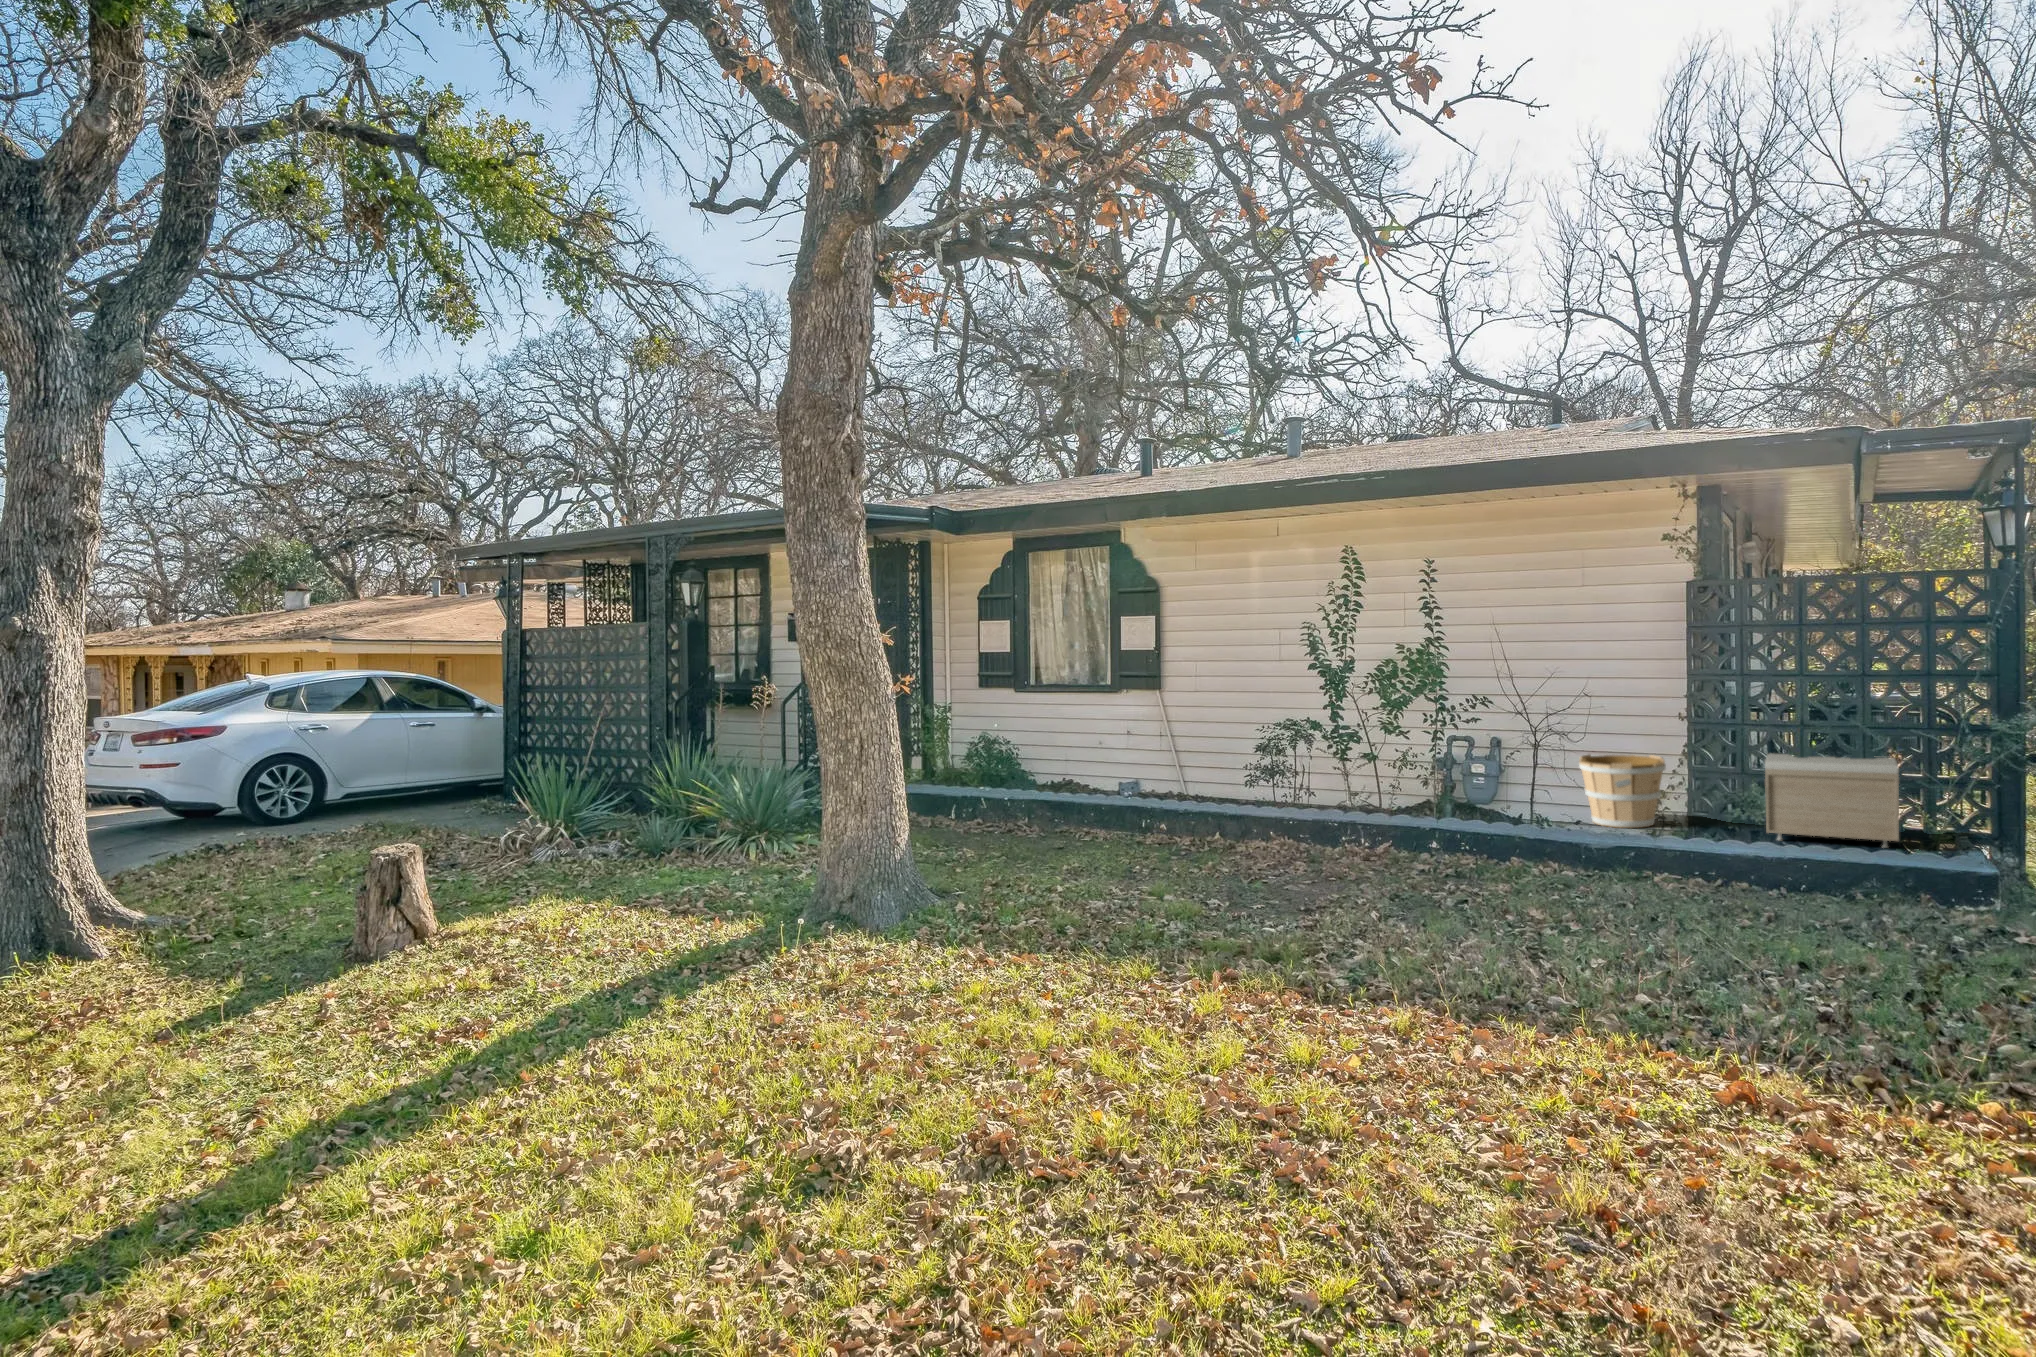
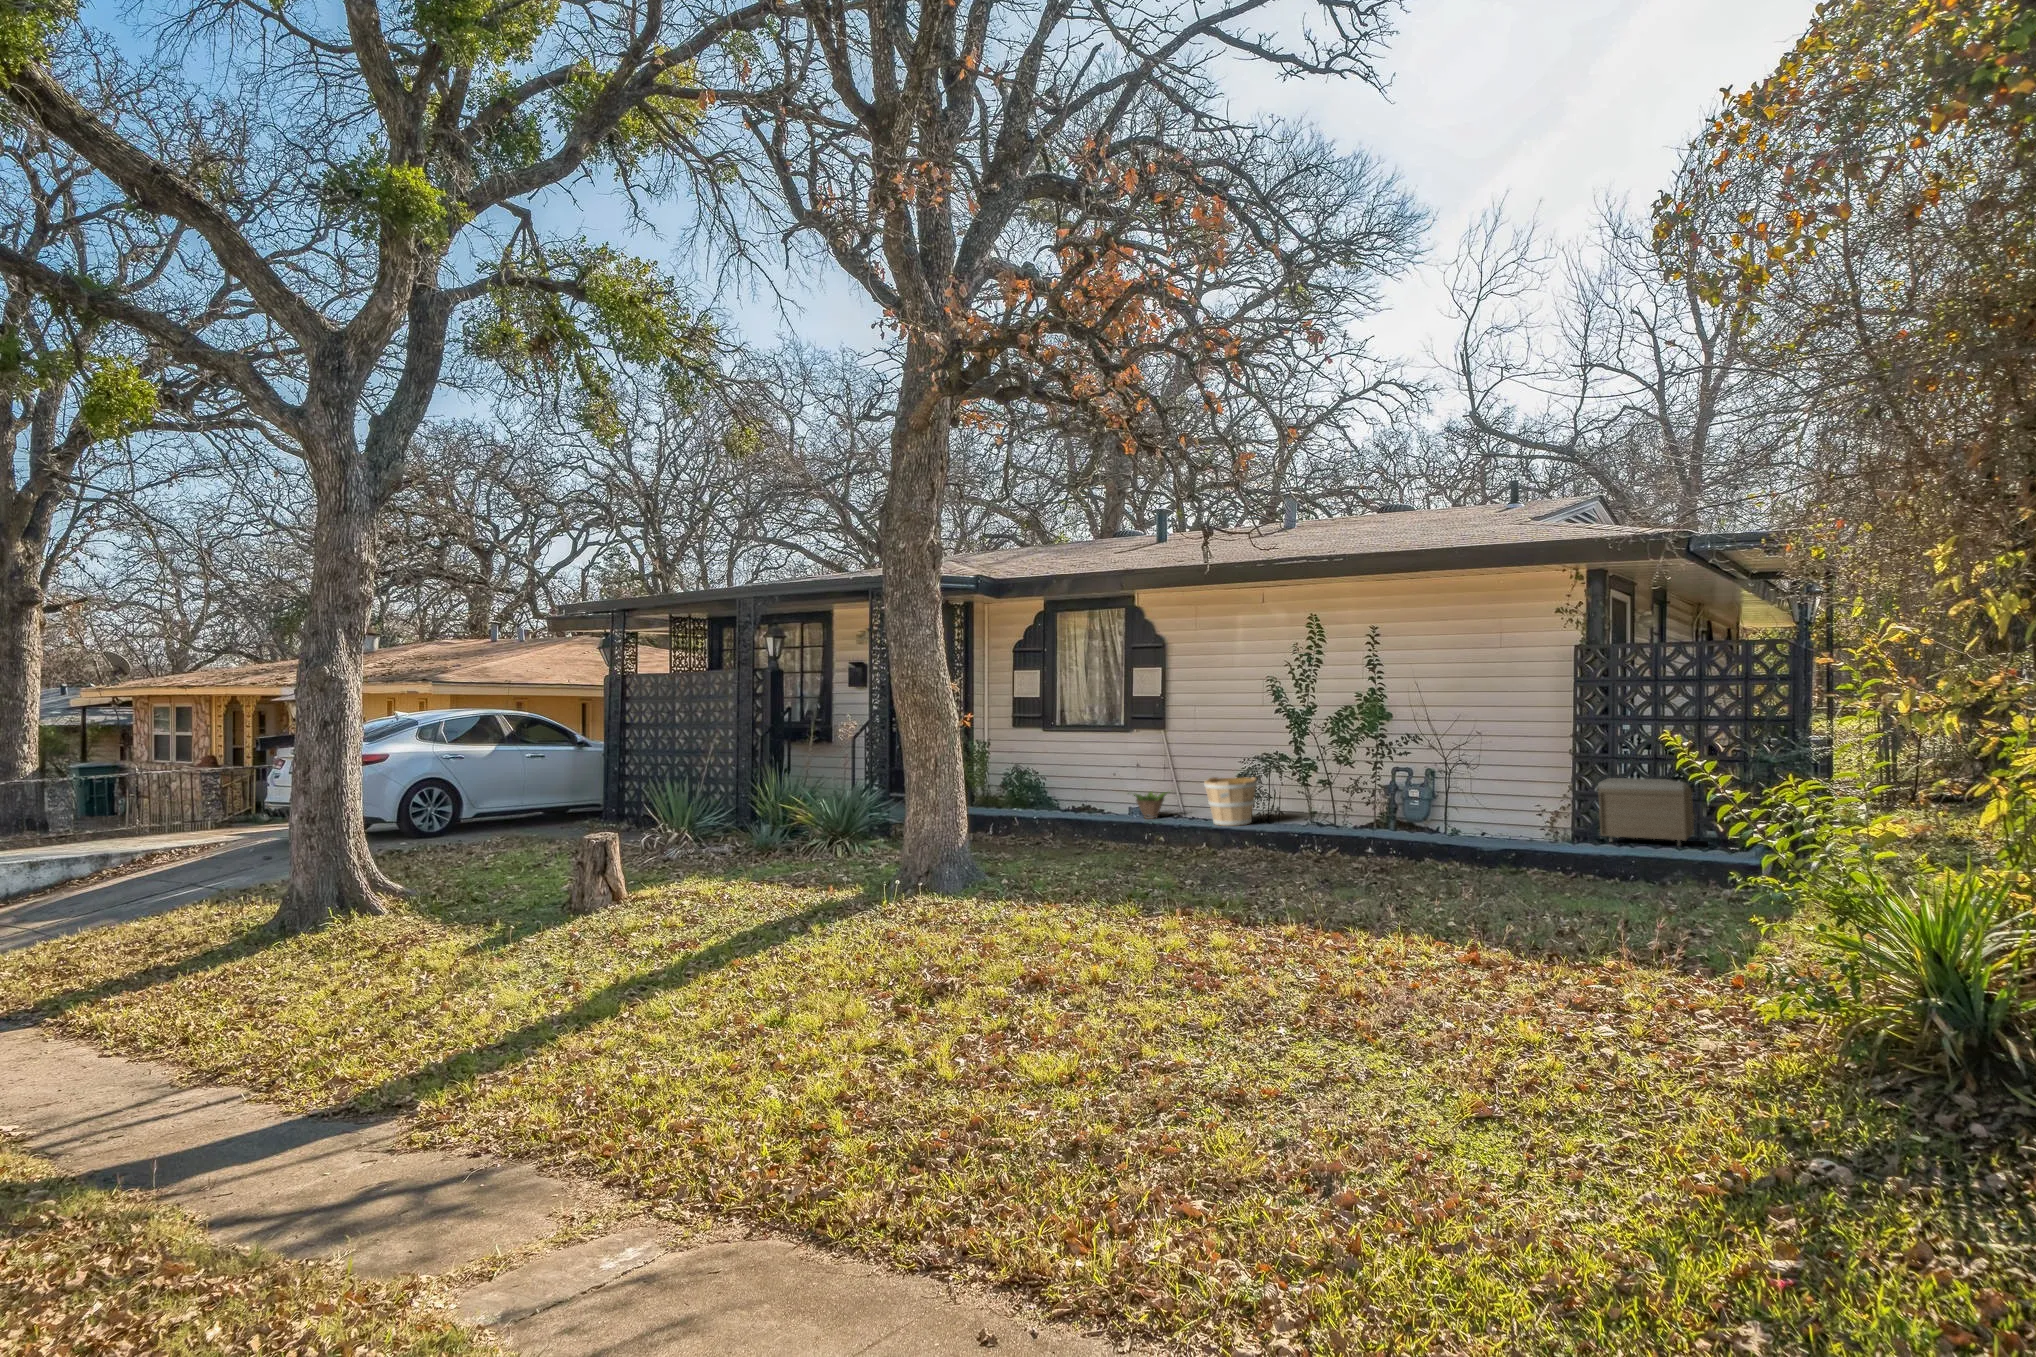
wooden bucket: present [1579,755,1666,828] -> present [1204,777,1257,826]
decorative plant: none [1117,764,1176,799] -> present [1128,792,1167,819]

